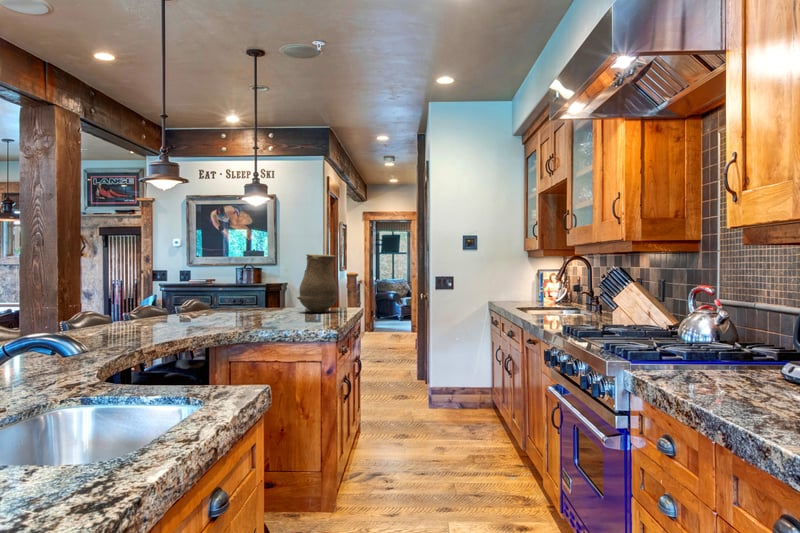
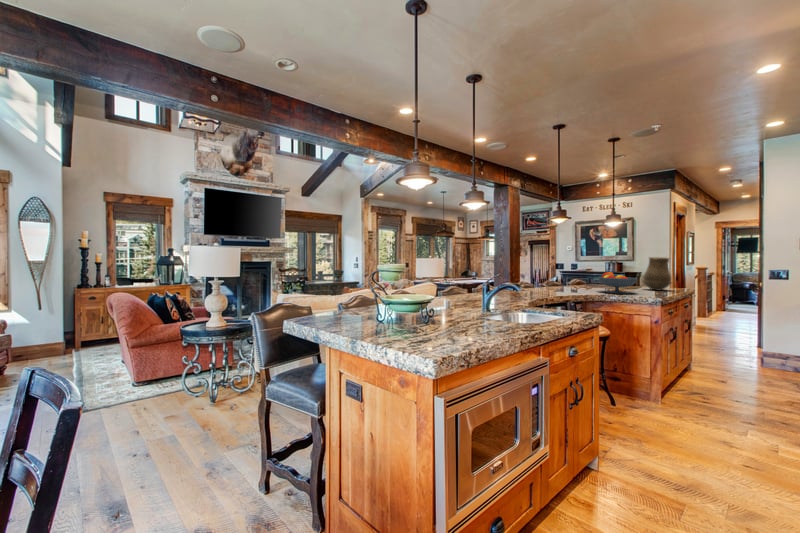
fruit bowl: none [227,282,295,326] -> present [598,272,637,294]

